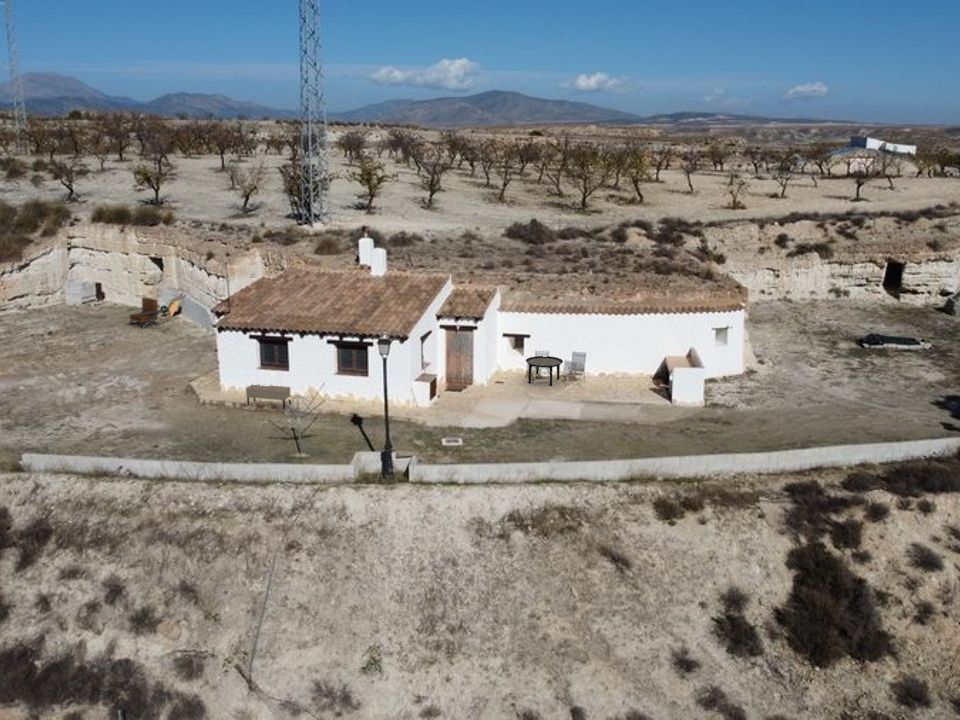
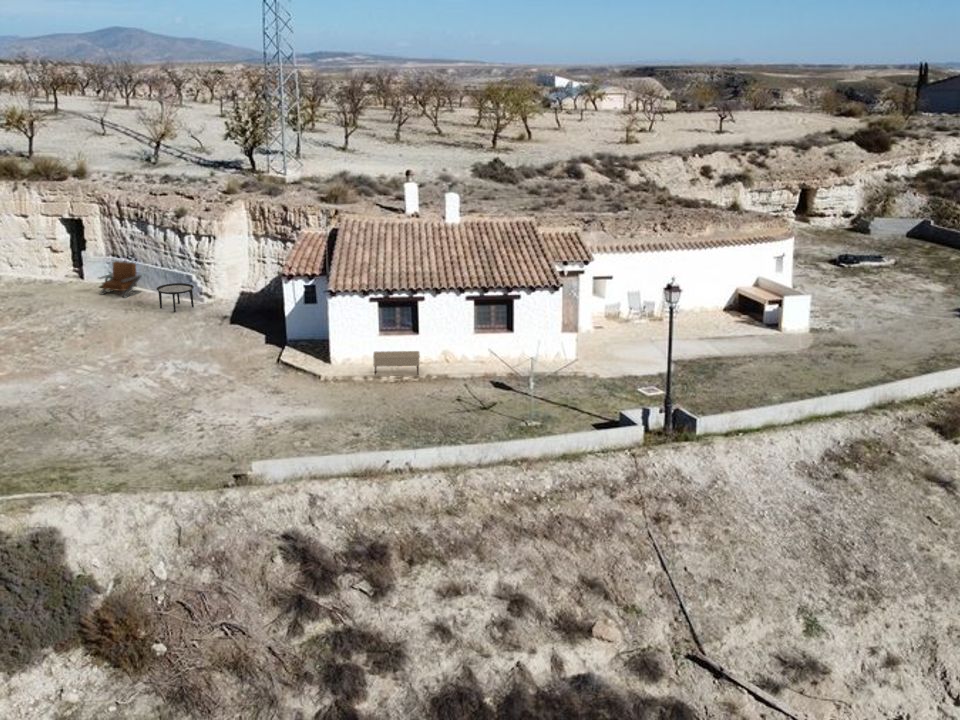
round table: present [526,356,563,386] -> present [157,283,194,312]

